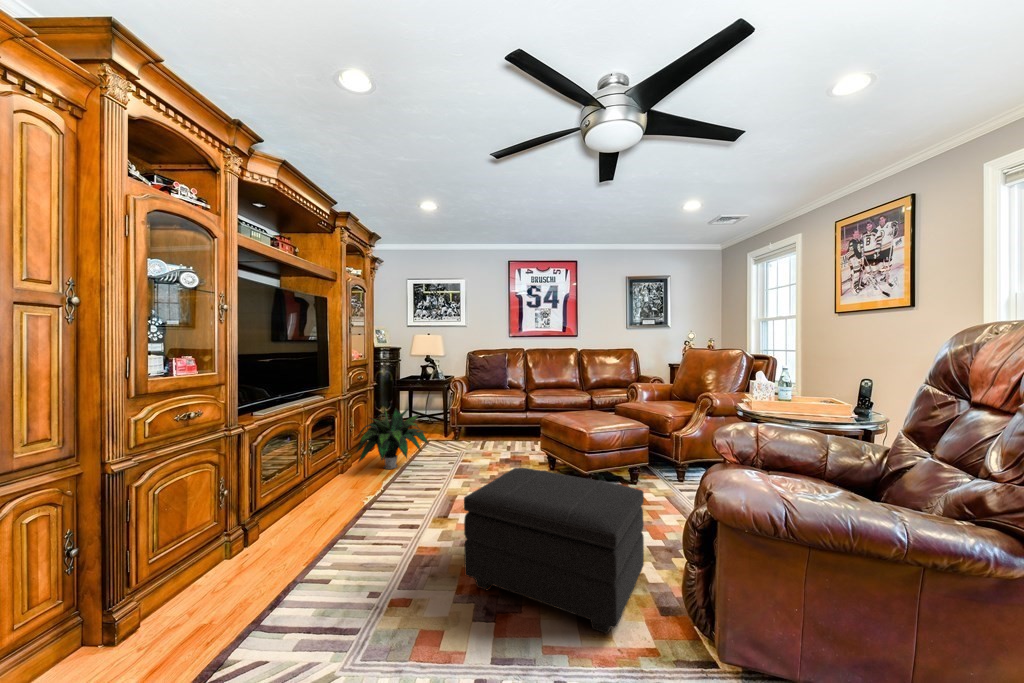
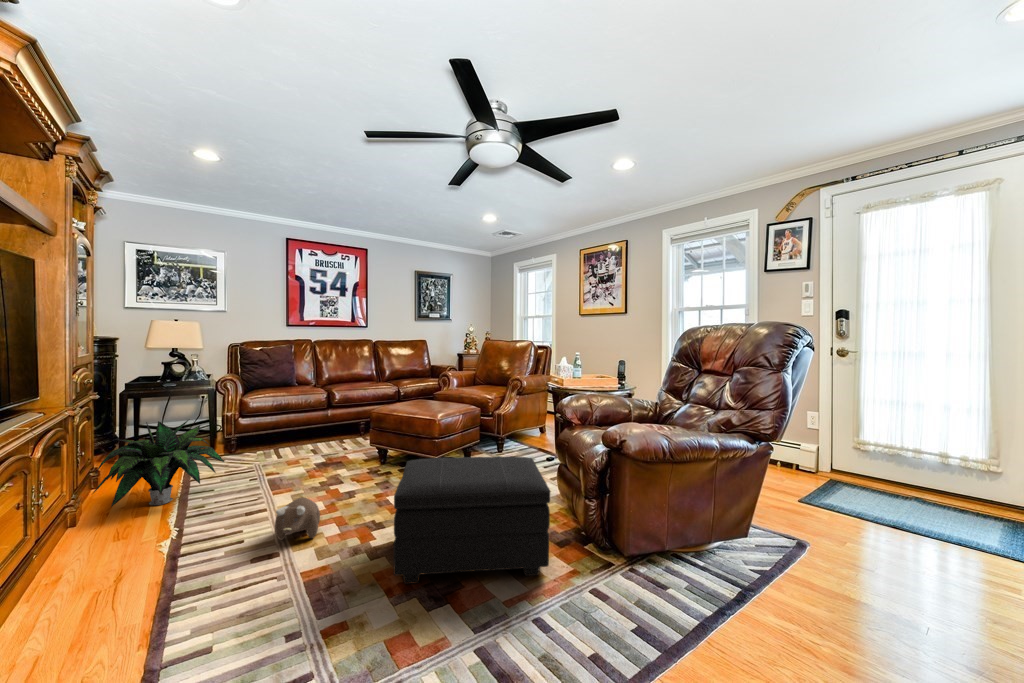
plush toy: none [419,483,461,521] -> present [275,498,320,540]

